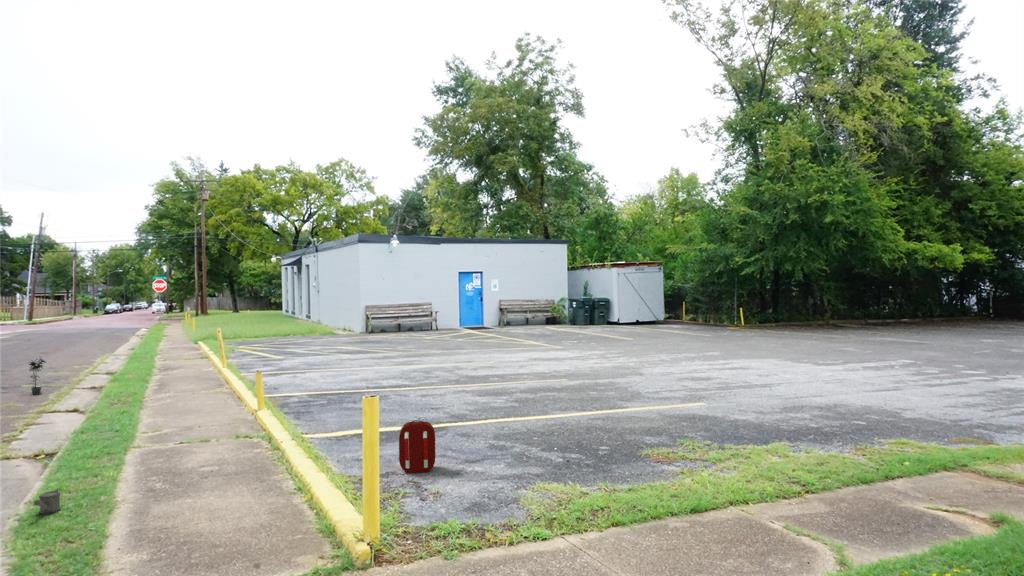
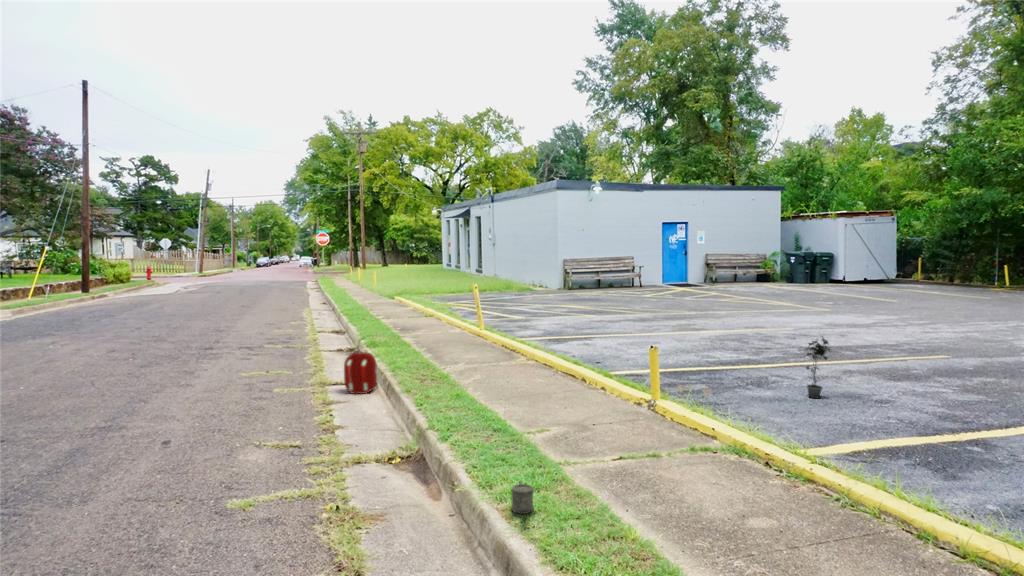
potted plant: present [29,359,45,395] -> present [806,336,830,398]
backpack: present [399,420,435,473] -> present [344,352,377,394]

